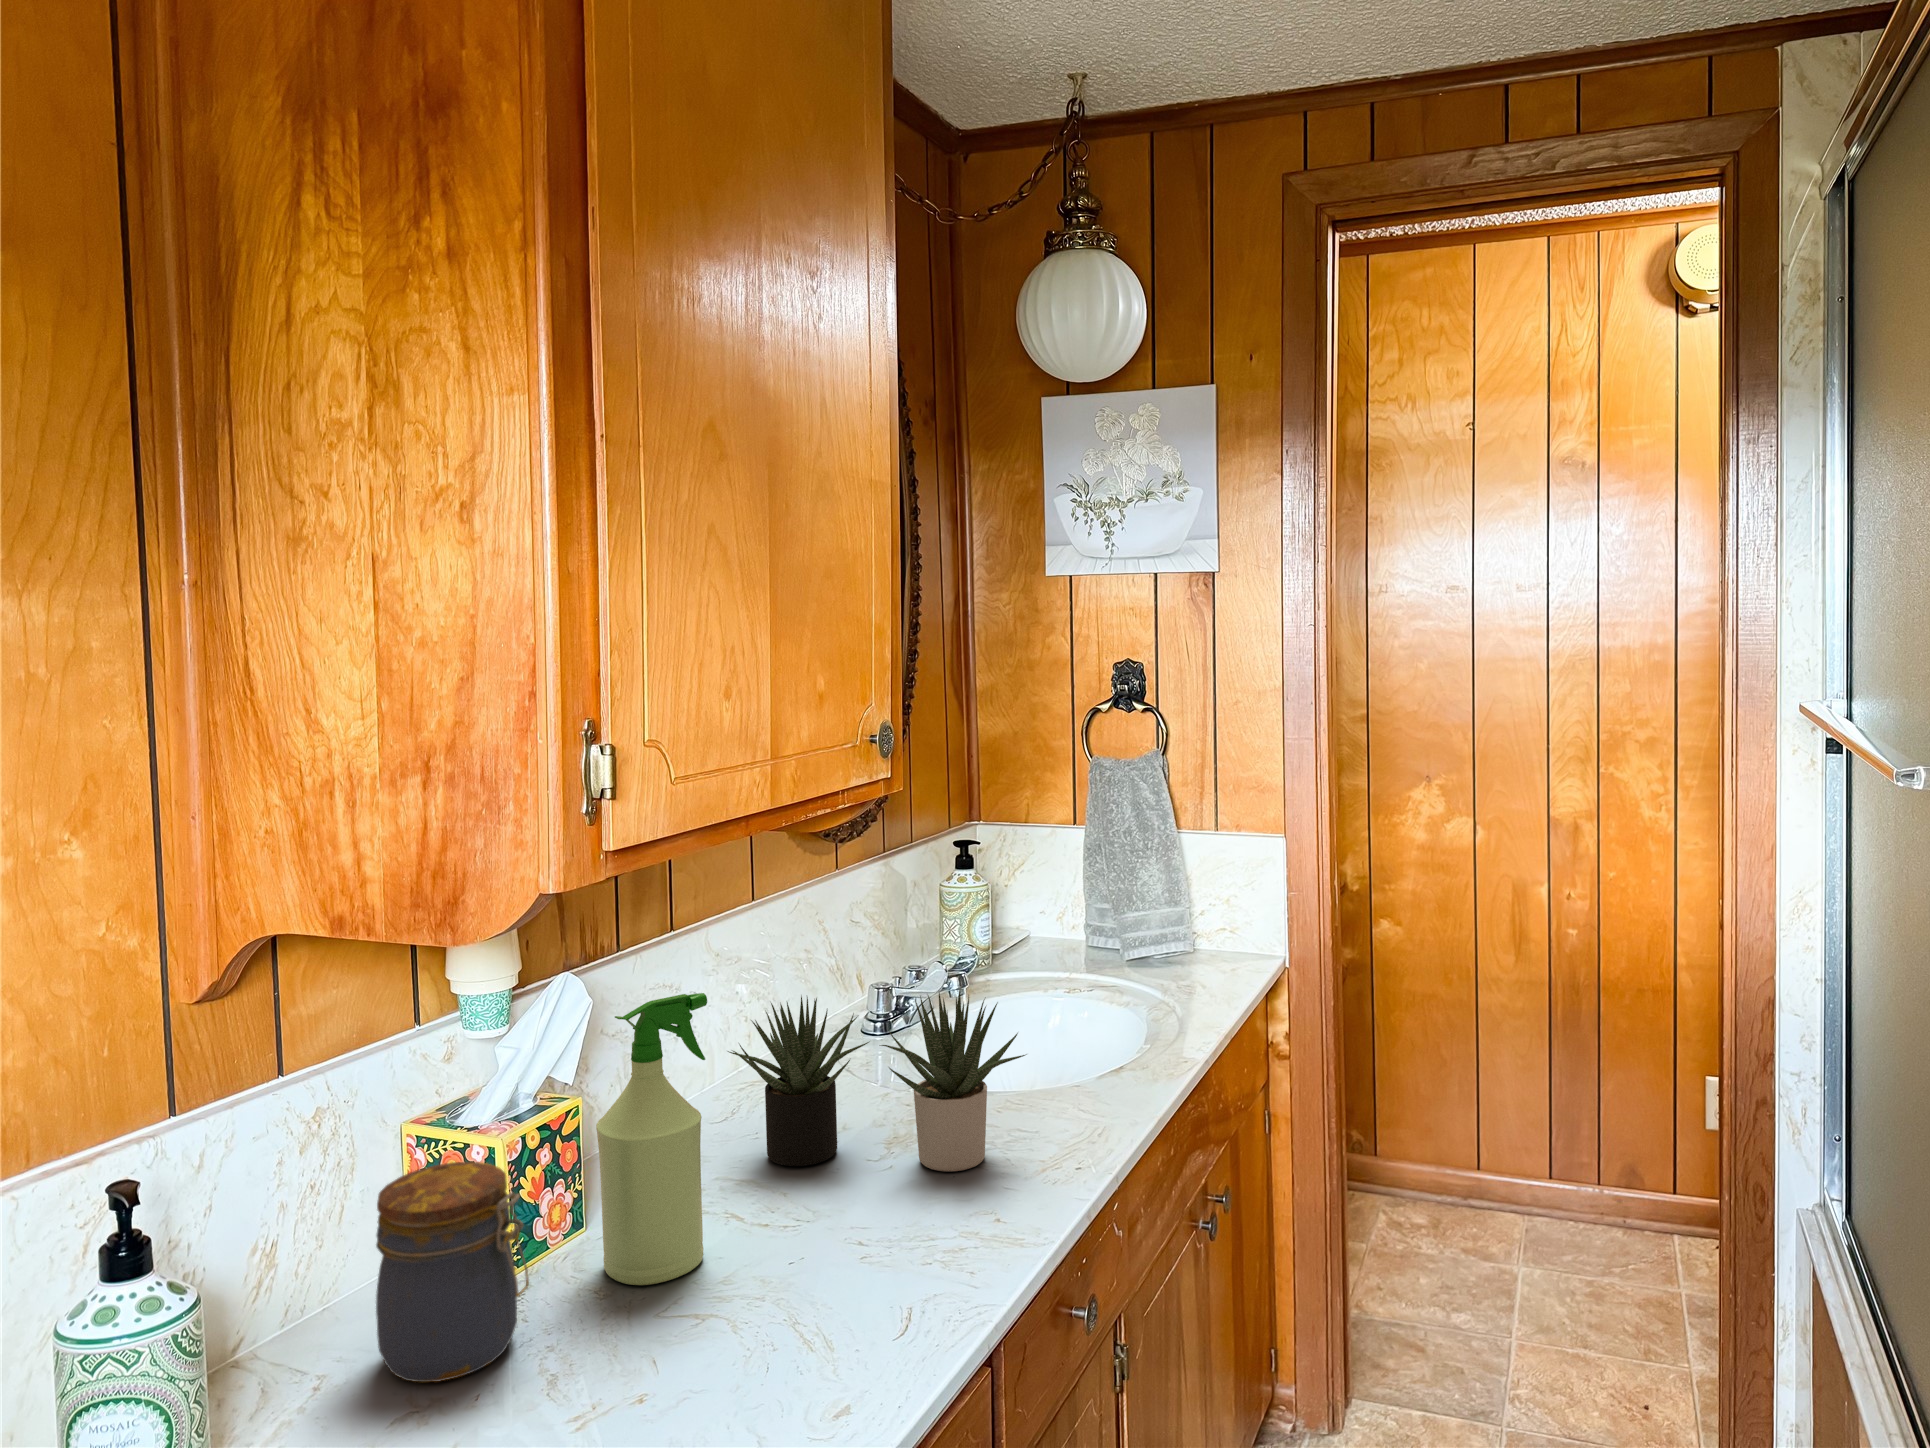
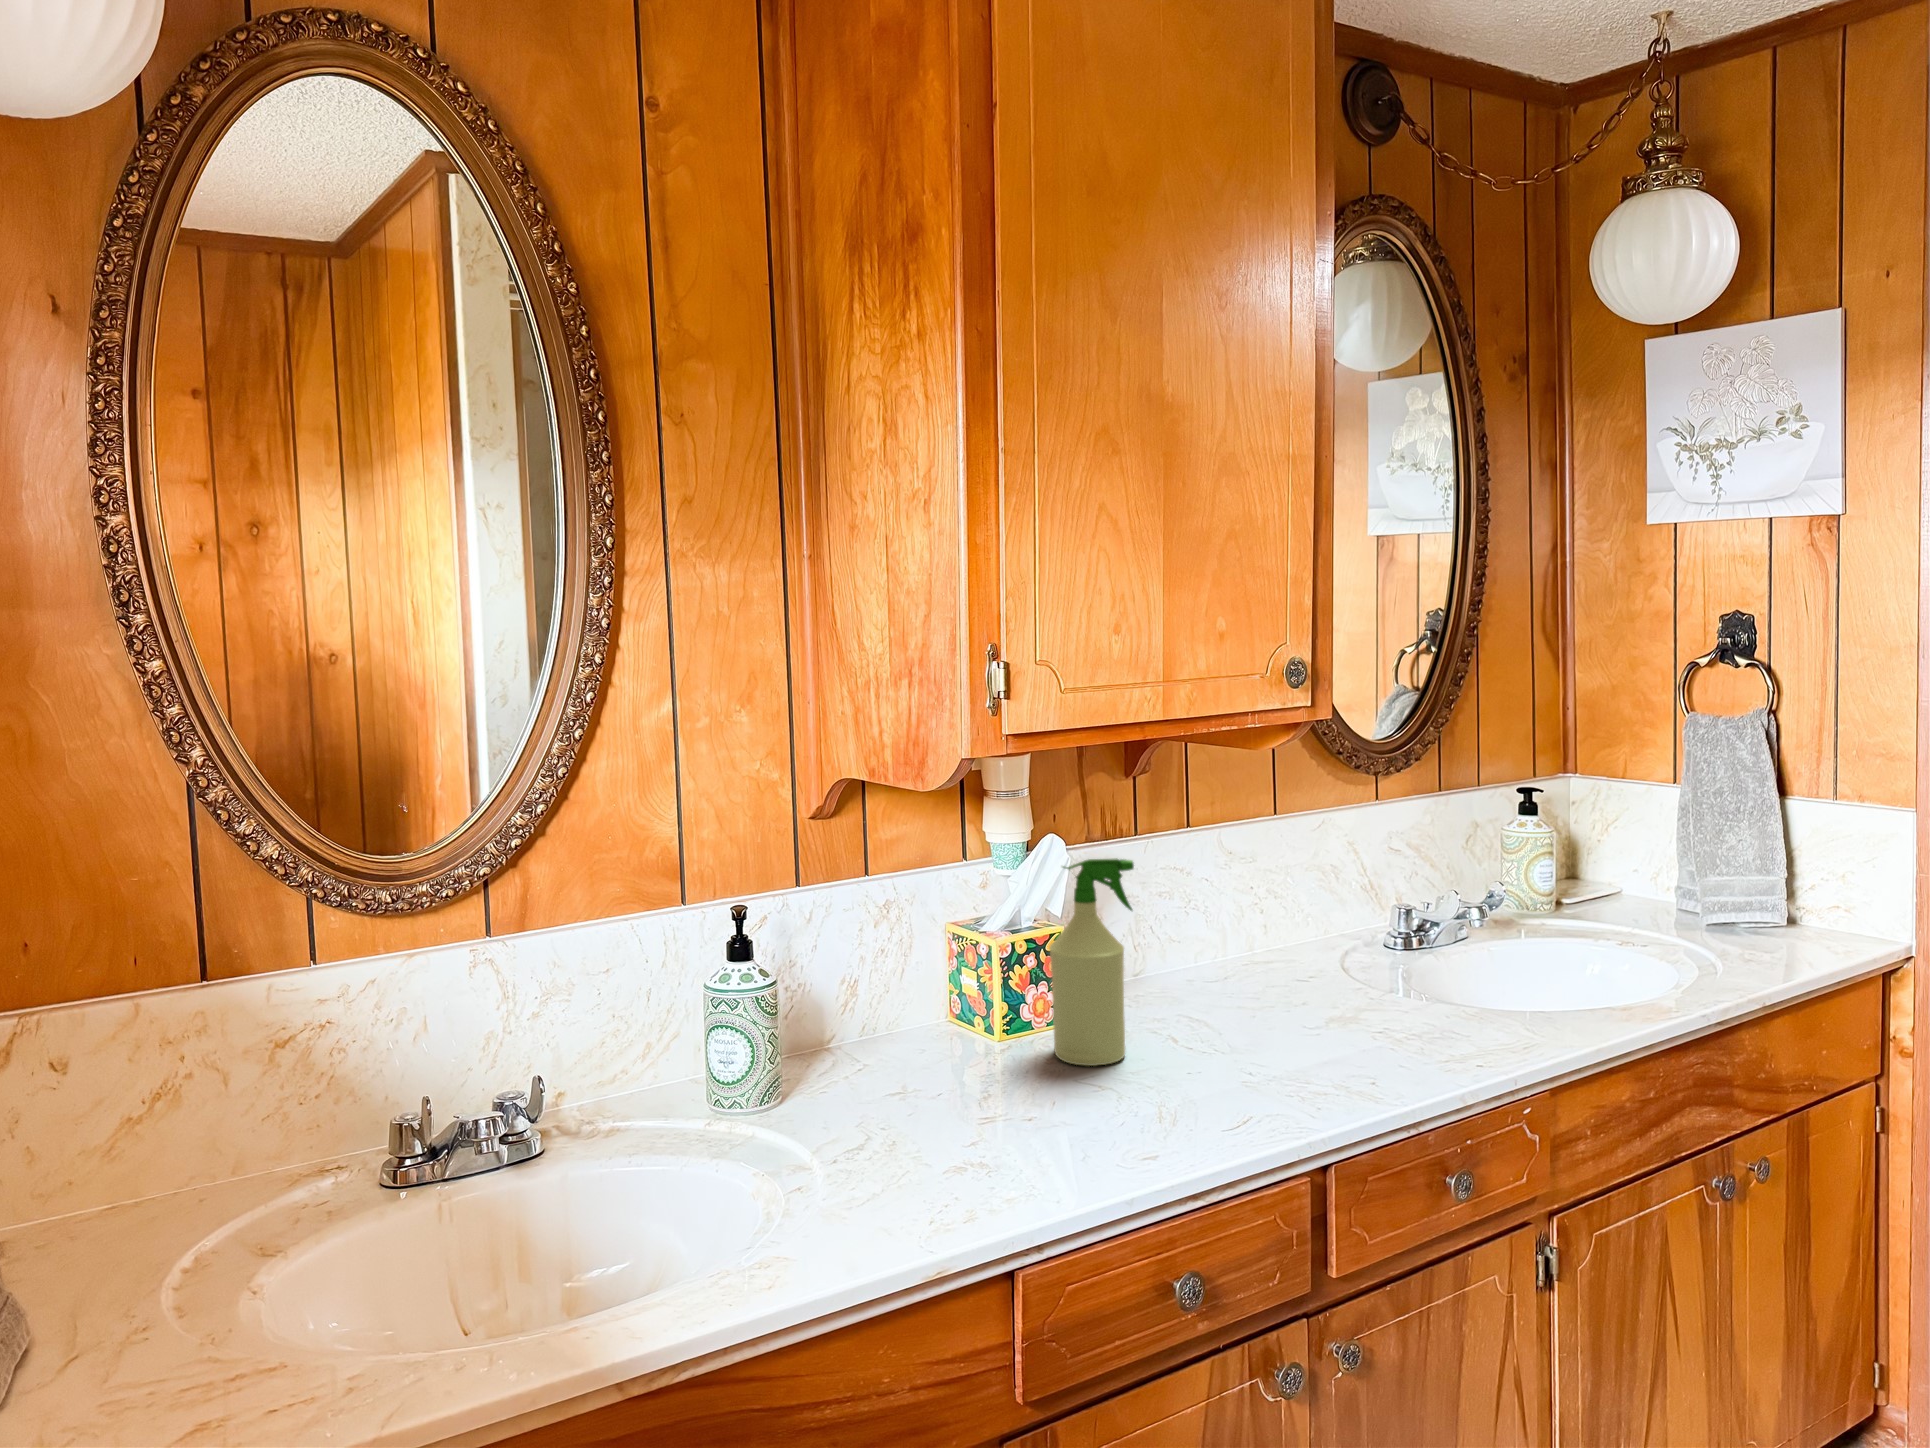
succulent plant: present [728,990,1027,1171] -> none [1191,883,1438,1052]
jar: present [376,1162,529,1382] -> none [891,945,979,1082]

